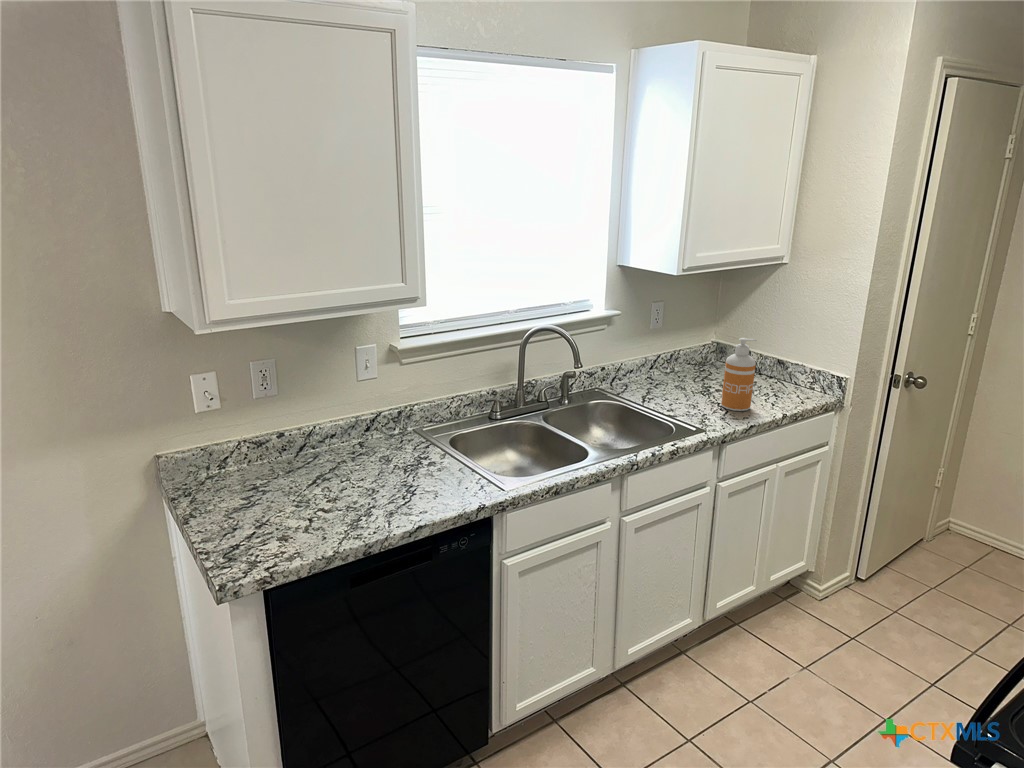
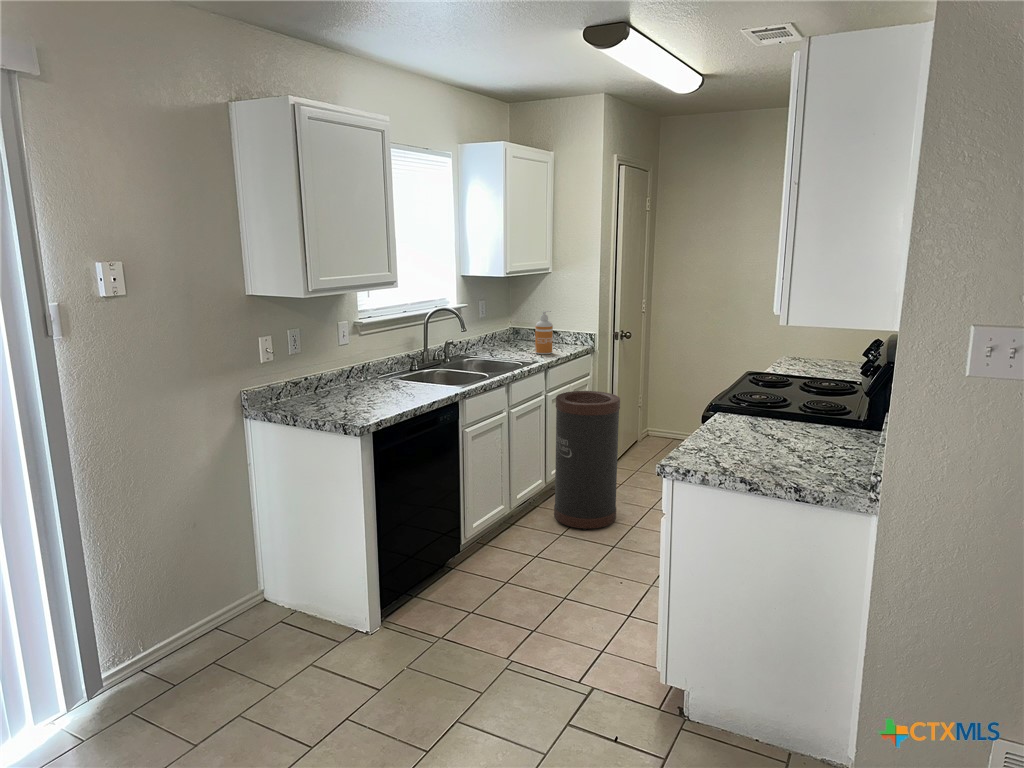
trash can: none [698,490,842,742] -> present [554,391,620,530]

